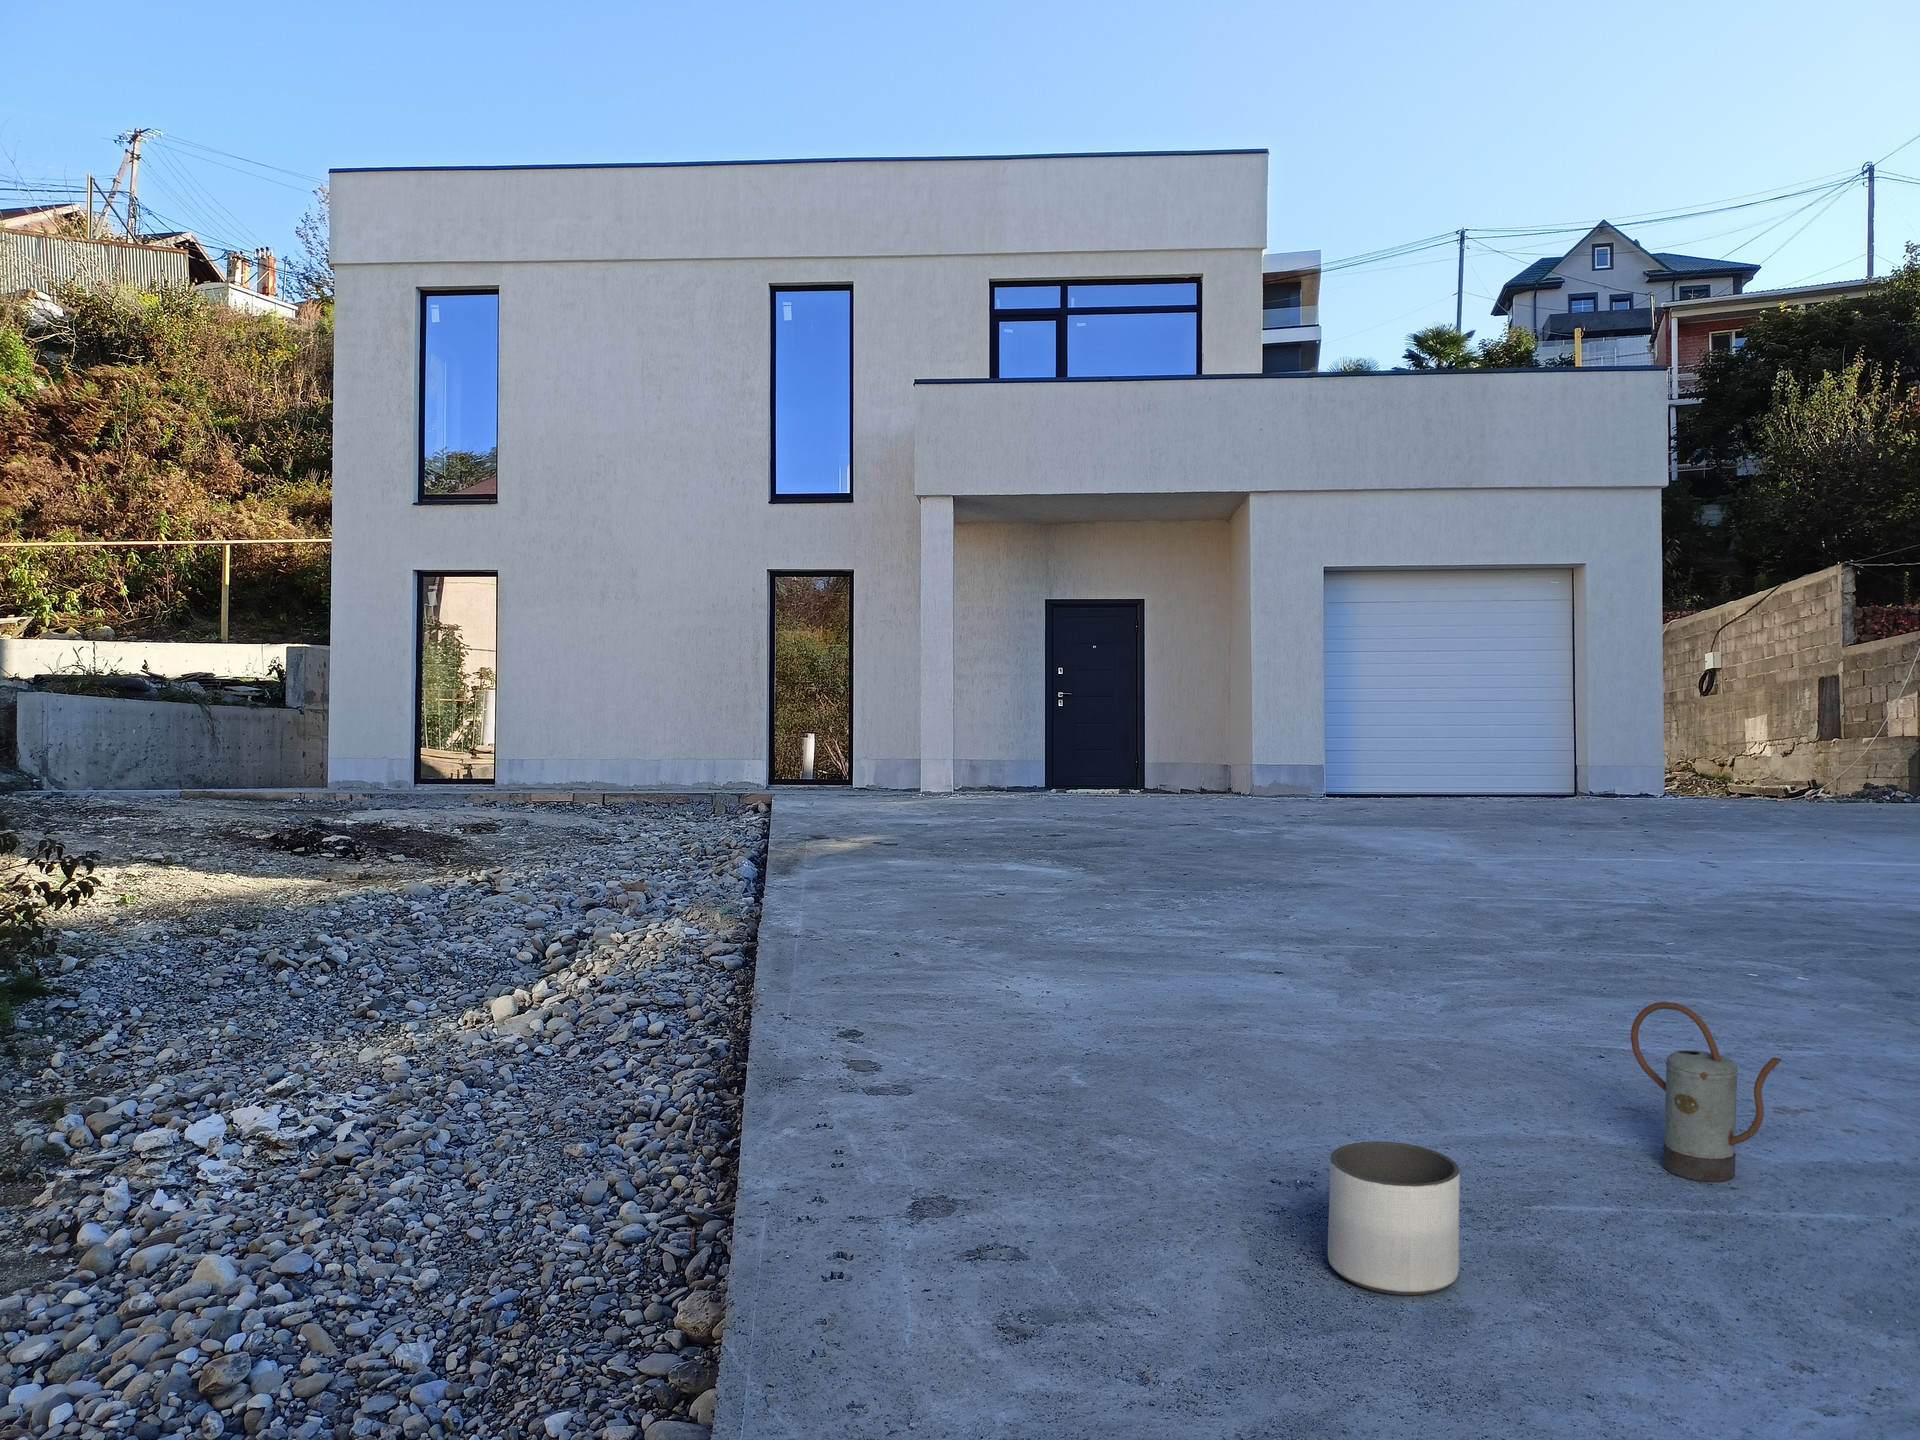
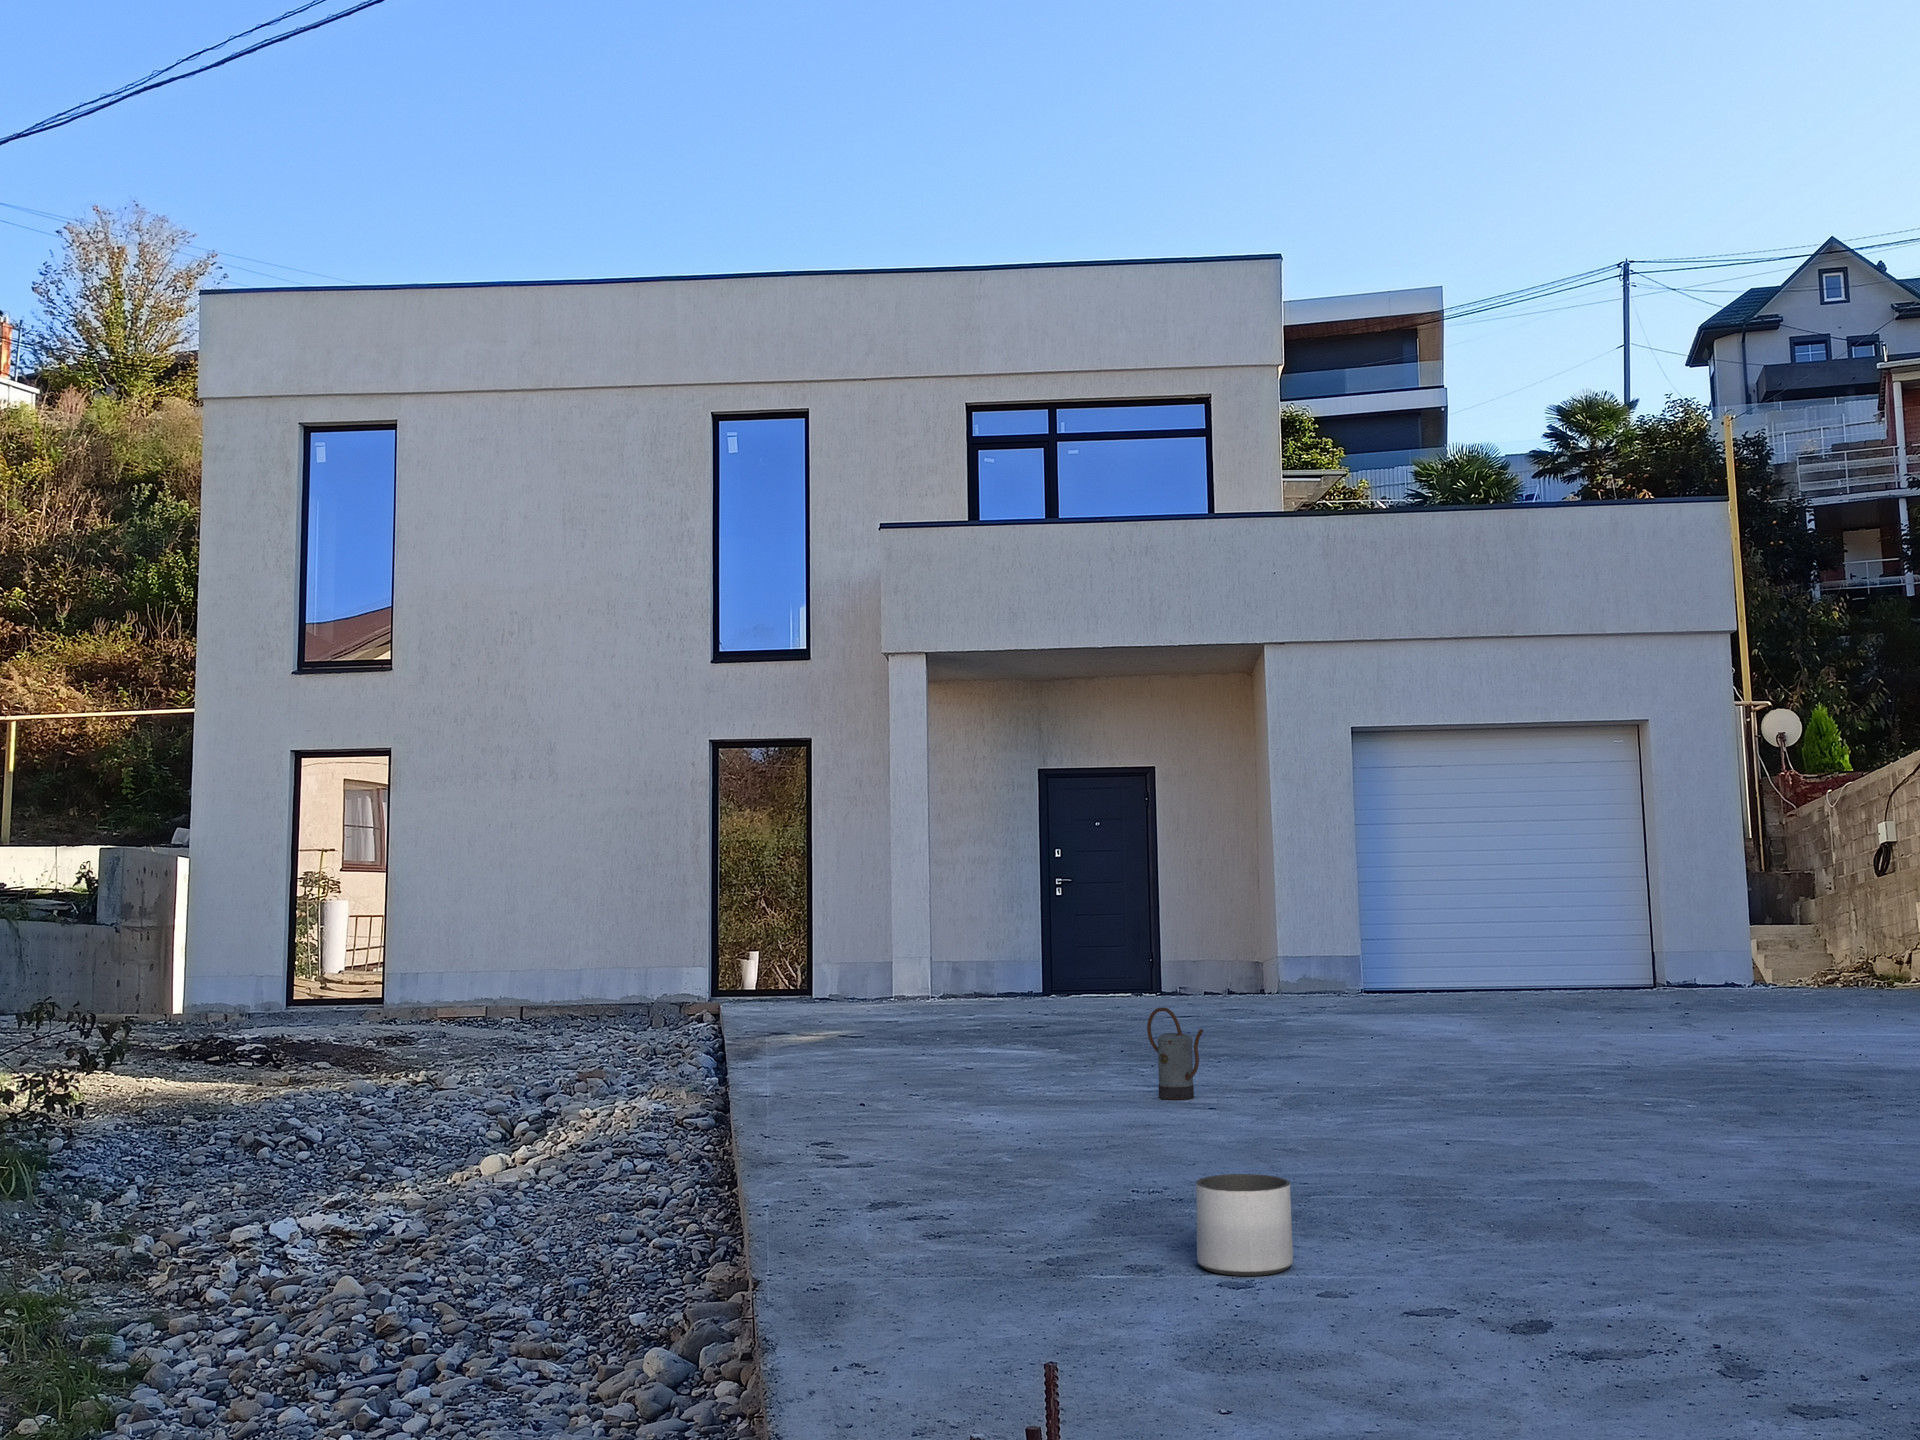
watering can: present [1631,1002,1781,1182] -> present [1147,1007,1203,1100]

